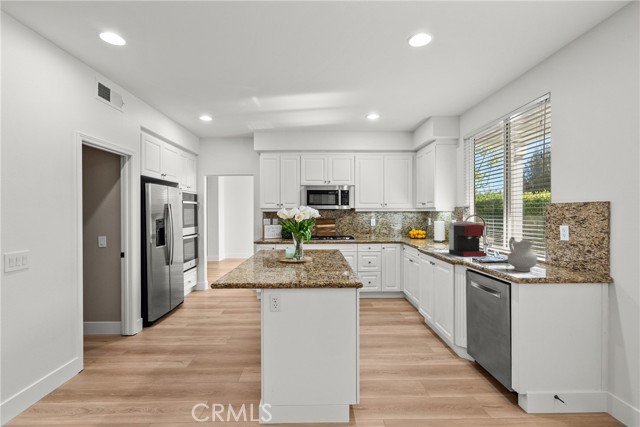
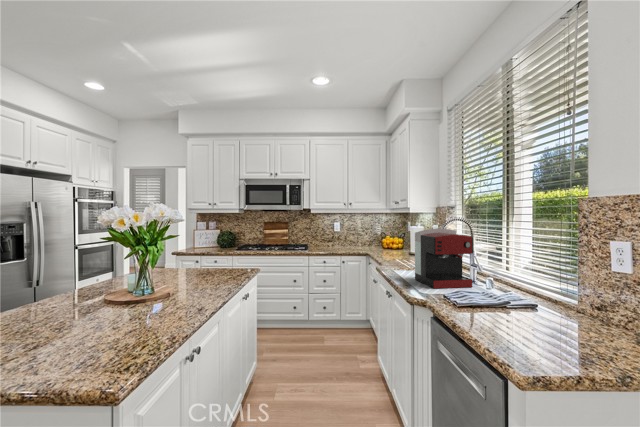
ceramic pitcher: present [507,237,537,272] -> none [503,265,567,344]

